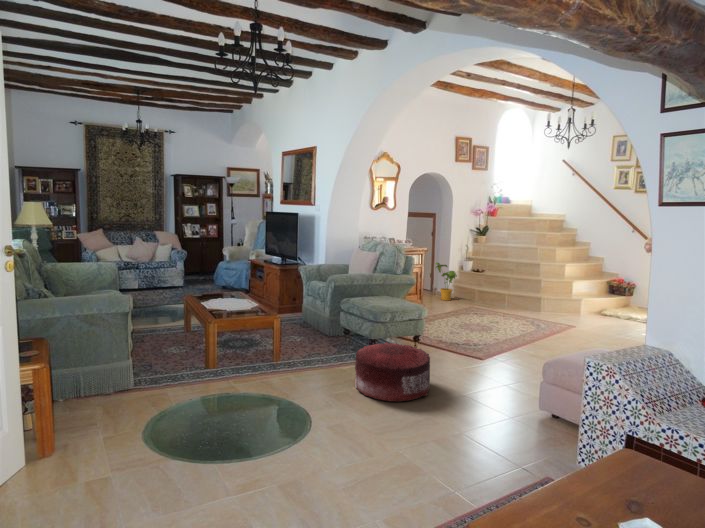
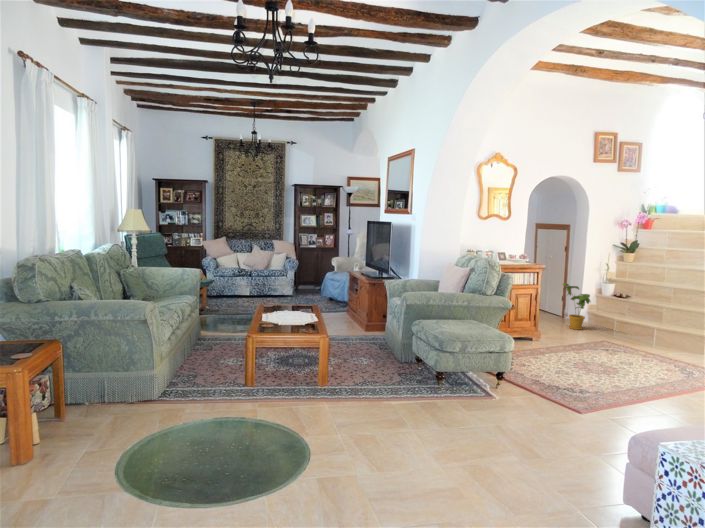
pouf: present [355,342,430,402] -> none [392,378,487,458]

